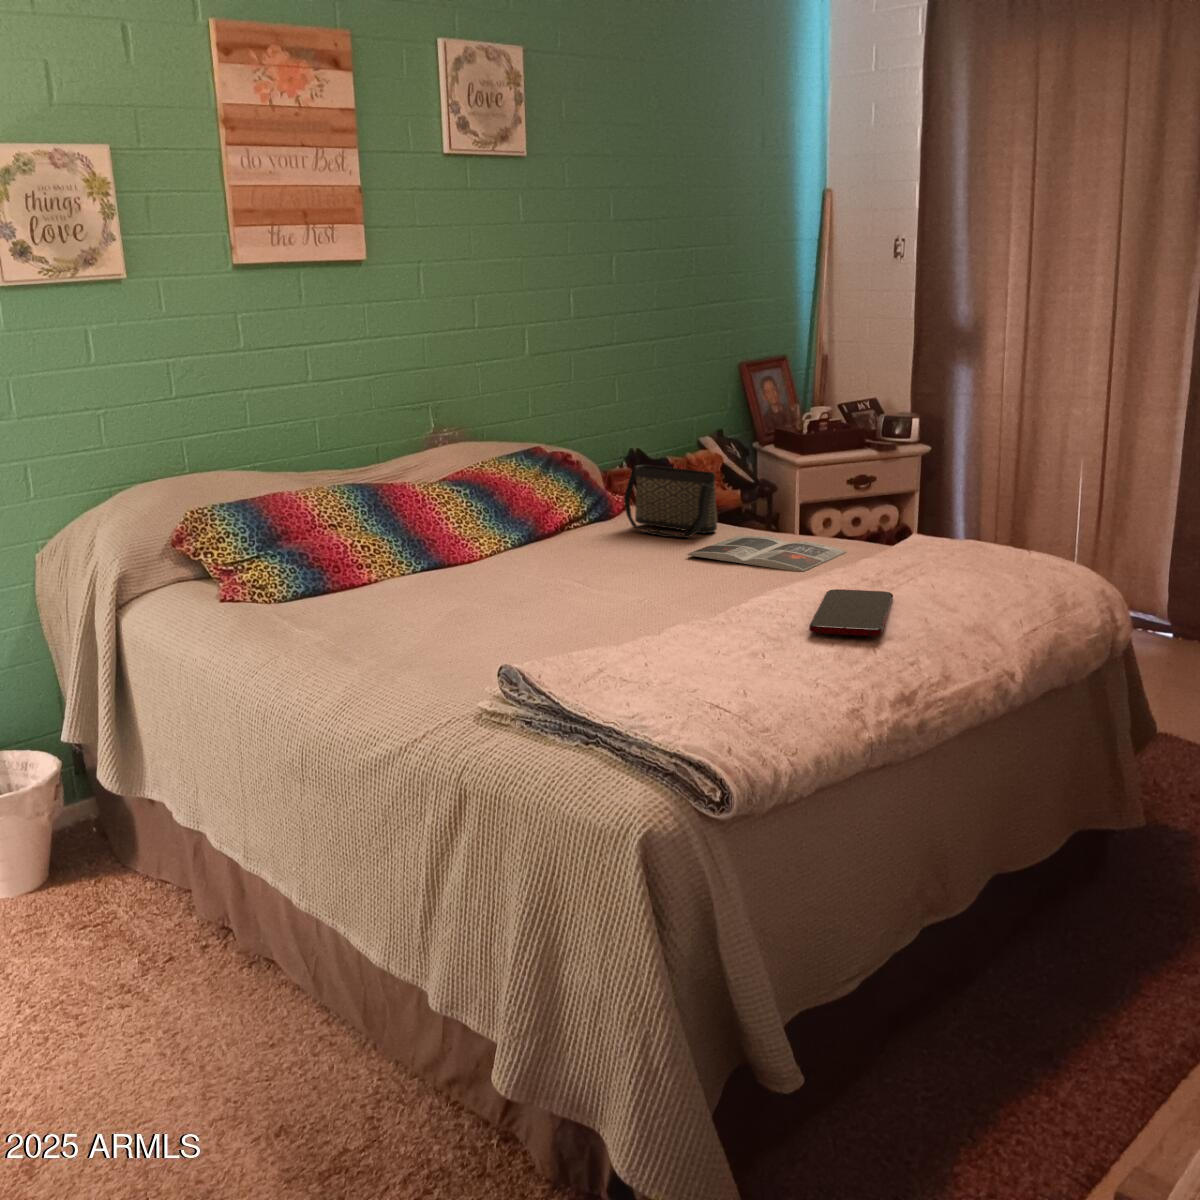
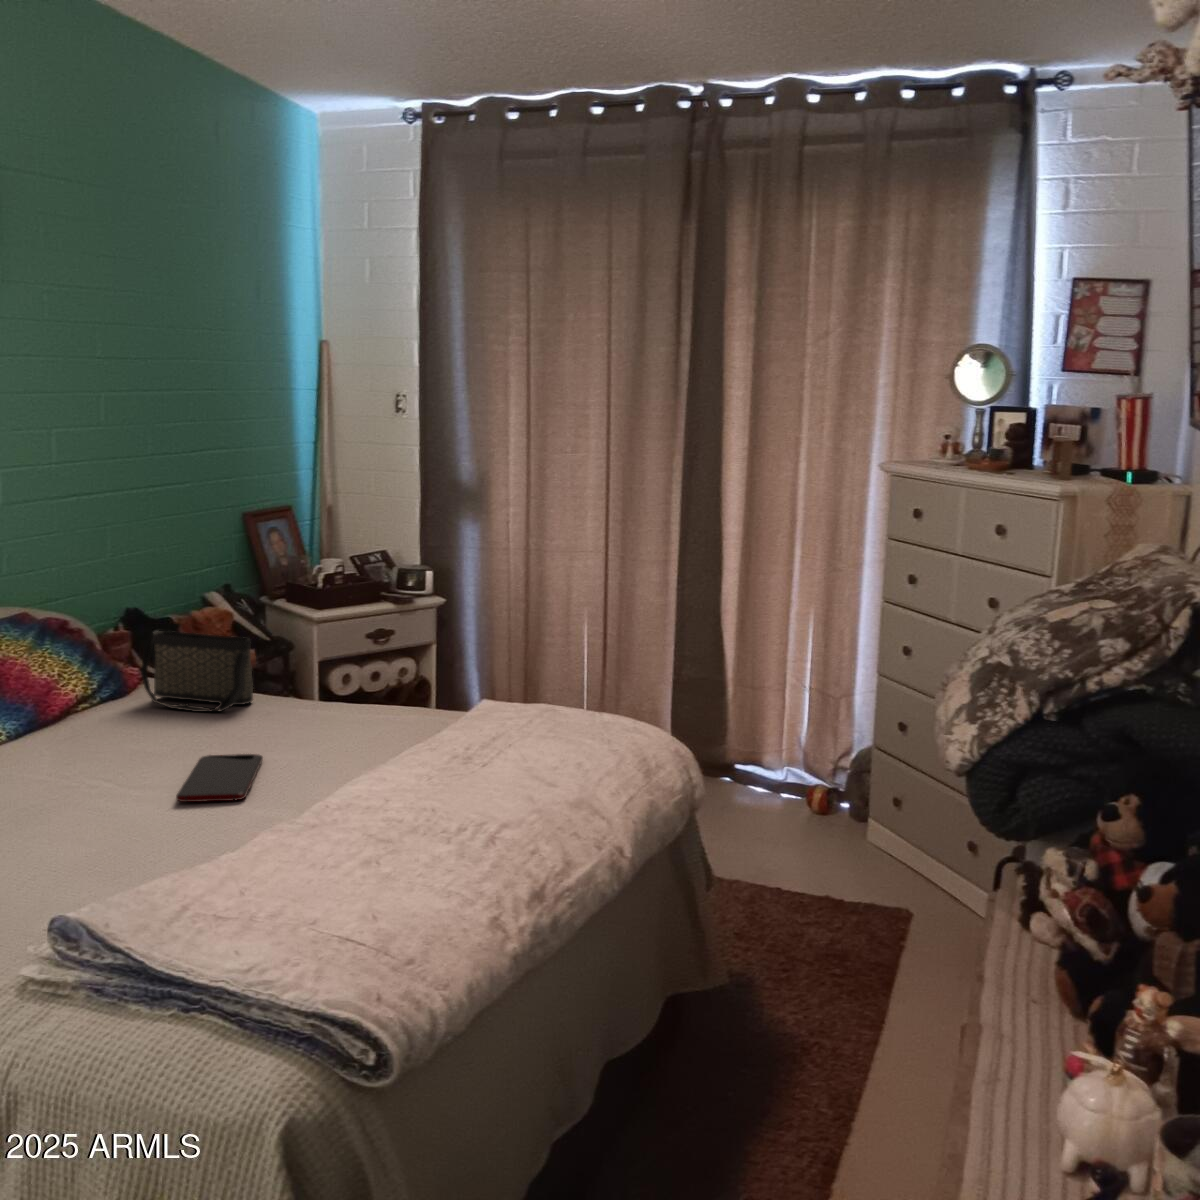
magazine: present [687,535,847,572] -> none [229,706,406,747]
smartphone: present [809,589,893,636] -> present [176,754,263,802]

